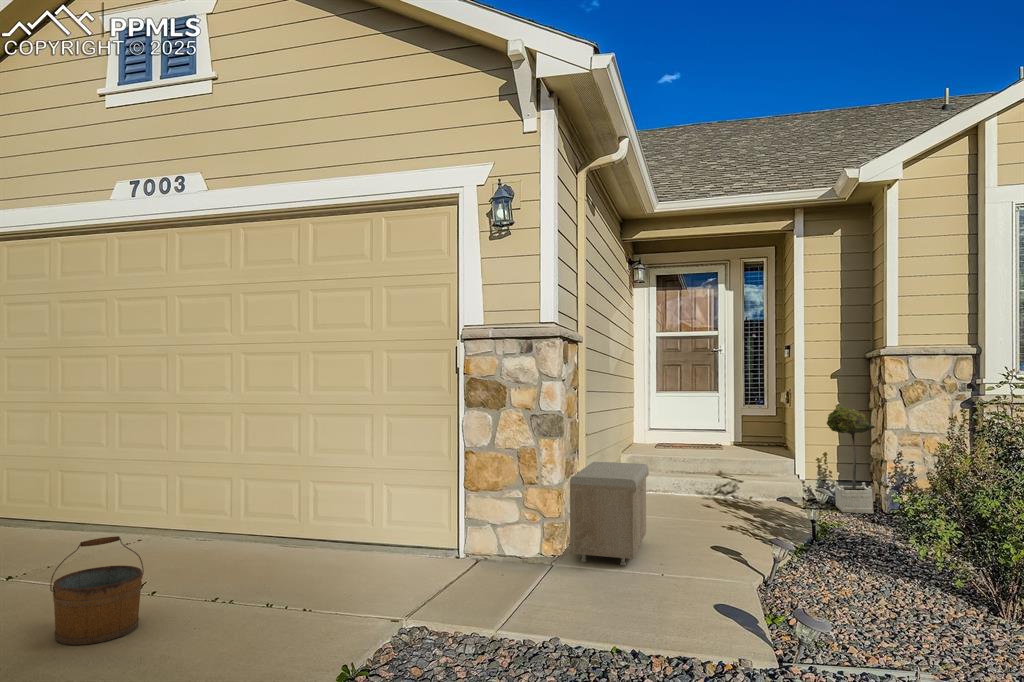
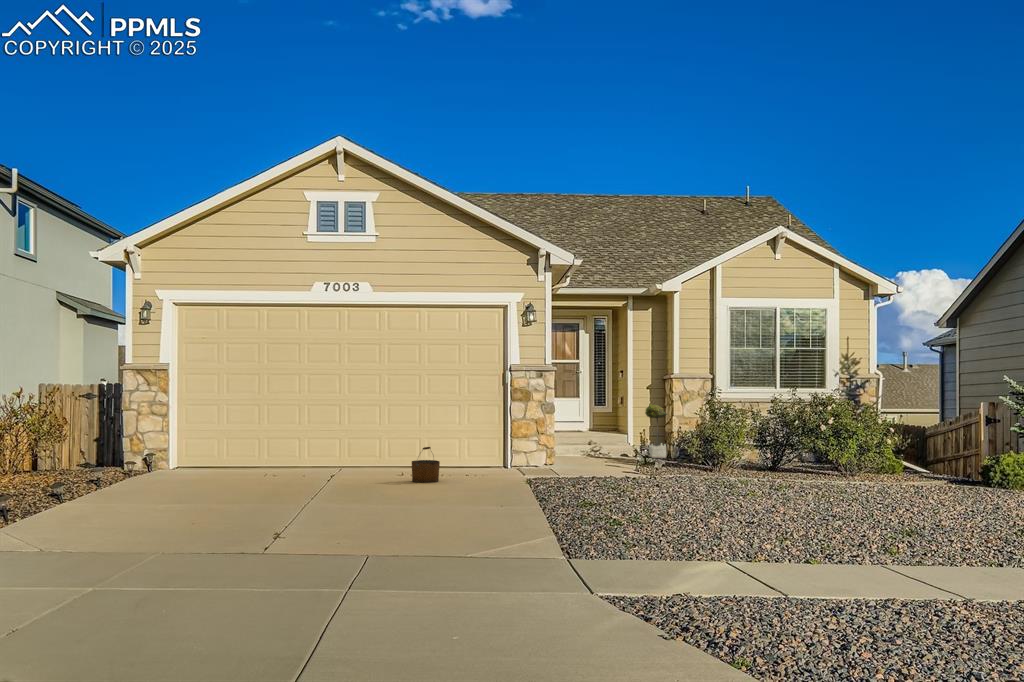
storage bench: present [570,462,649,565] -> none [551,429,584,469]

